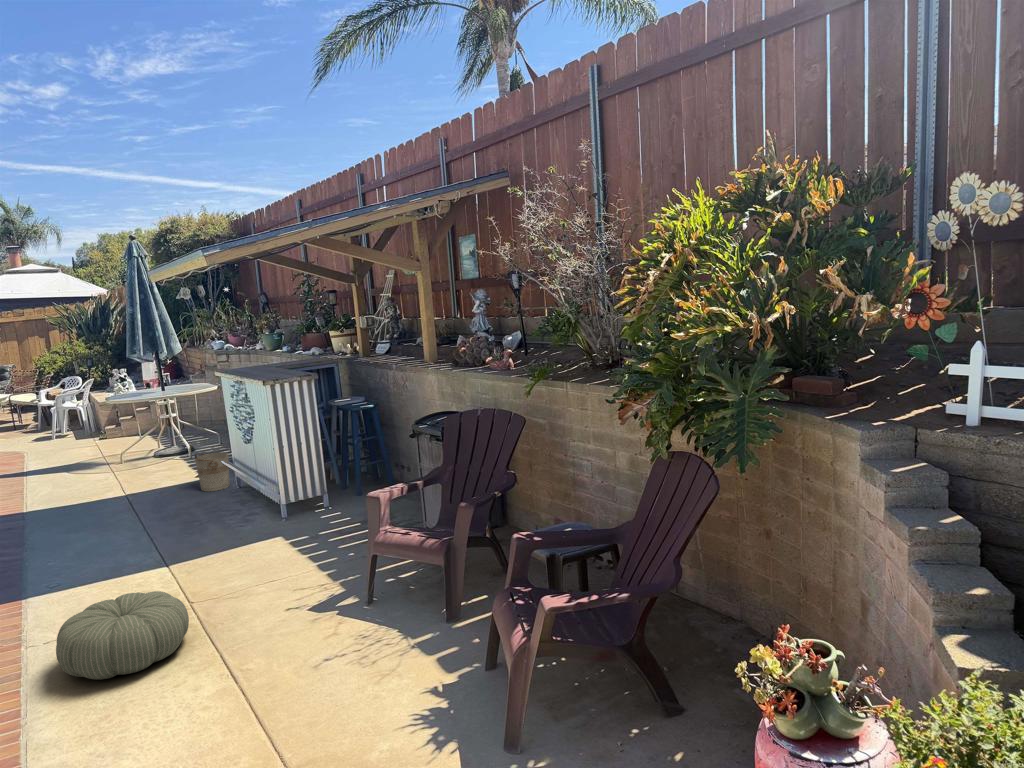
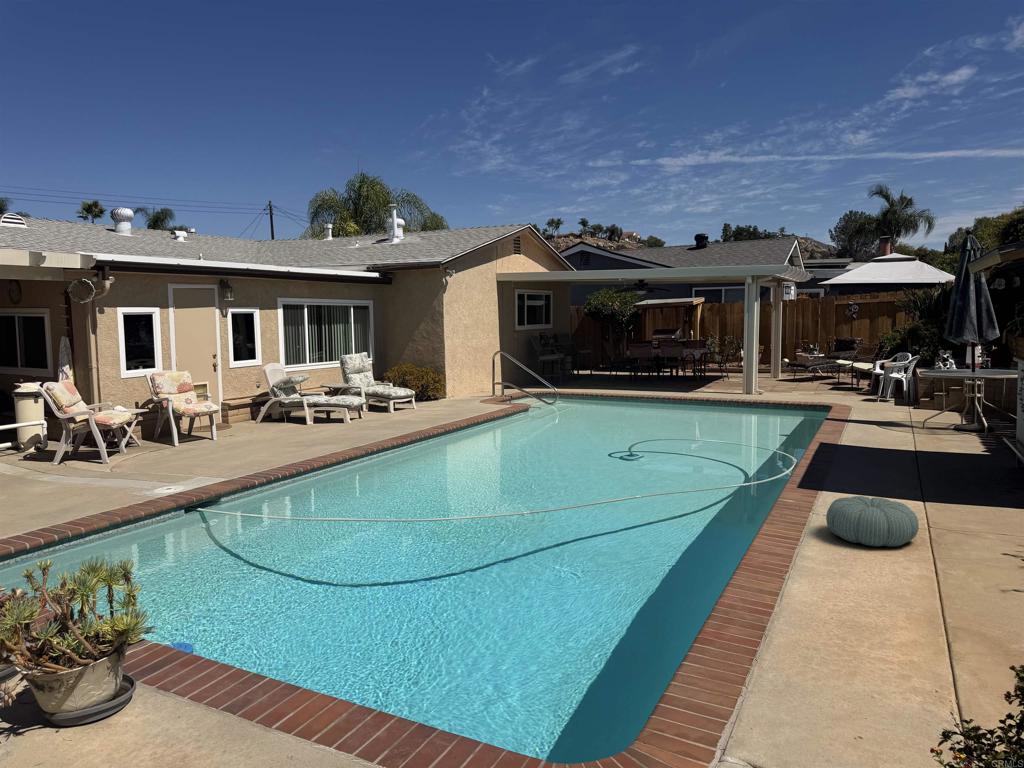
bucket: present [195,453,230,491] -> none [981,429,1016,466]

